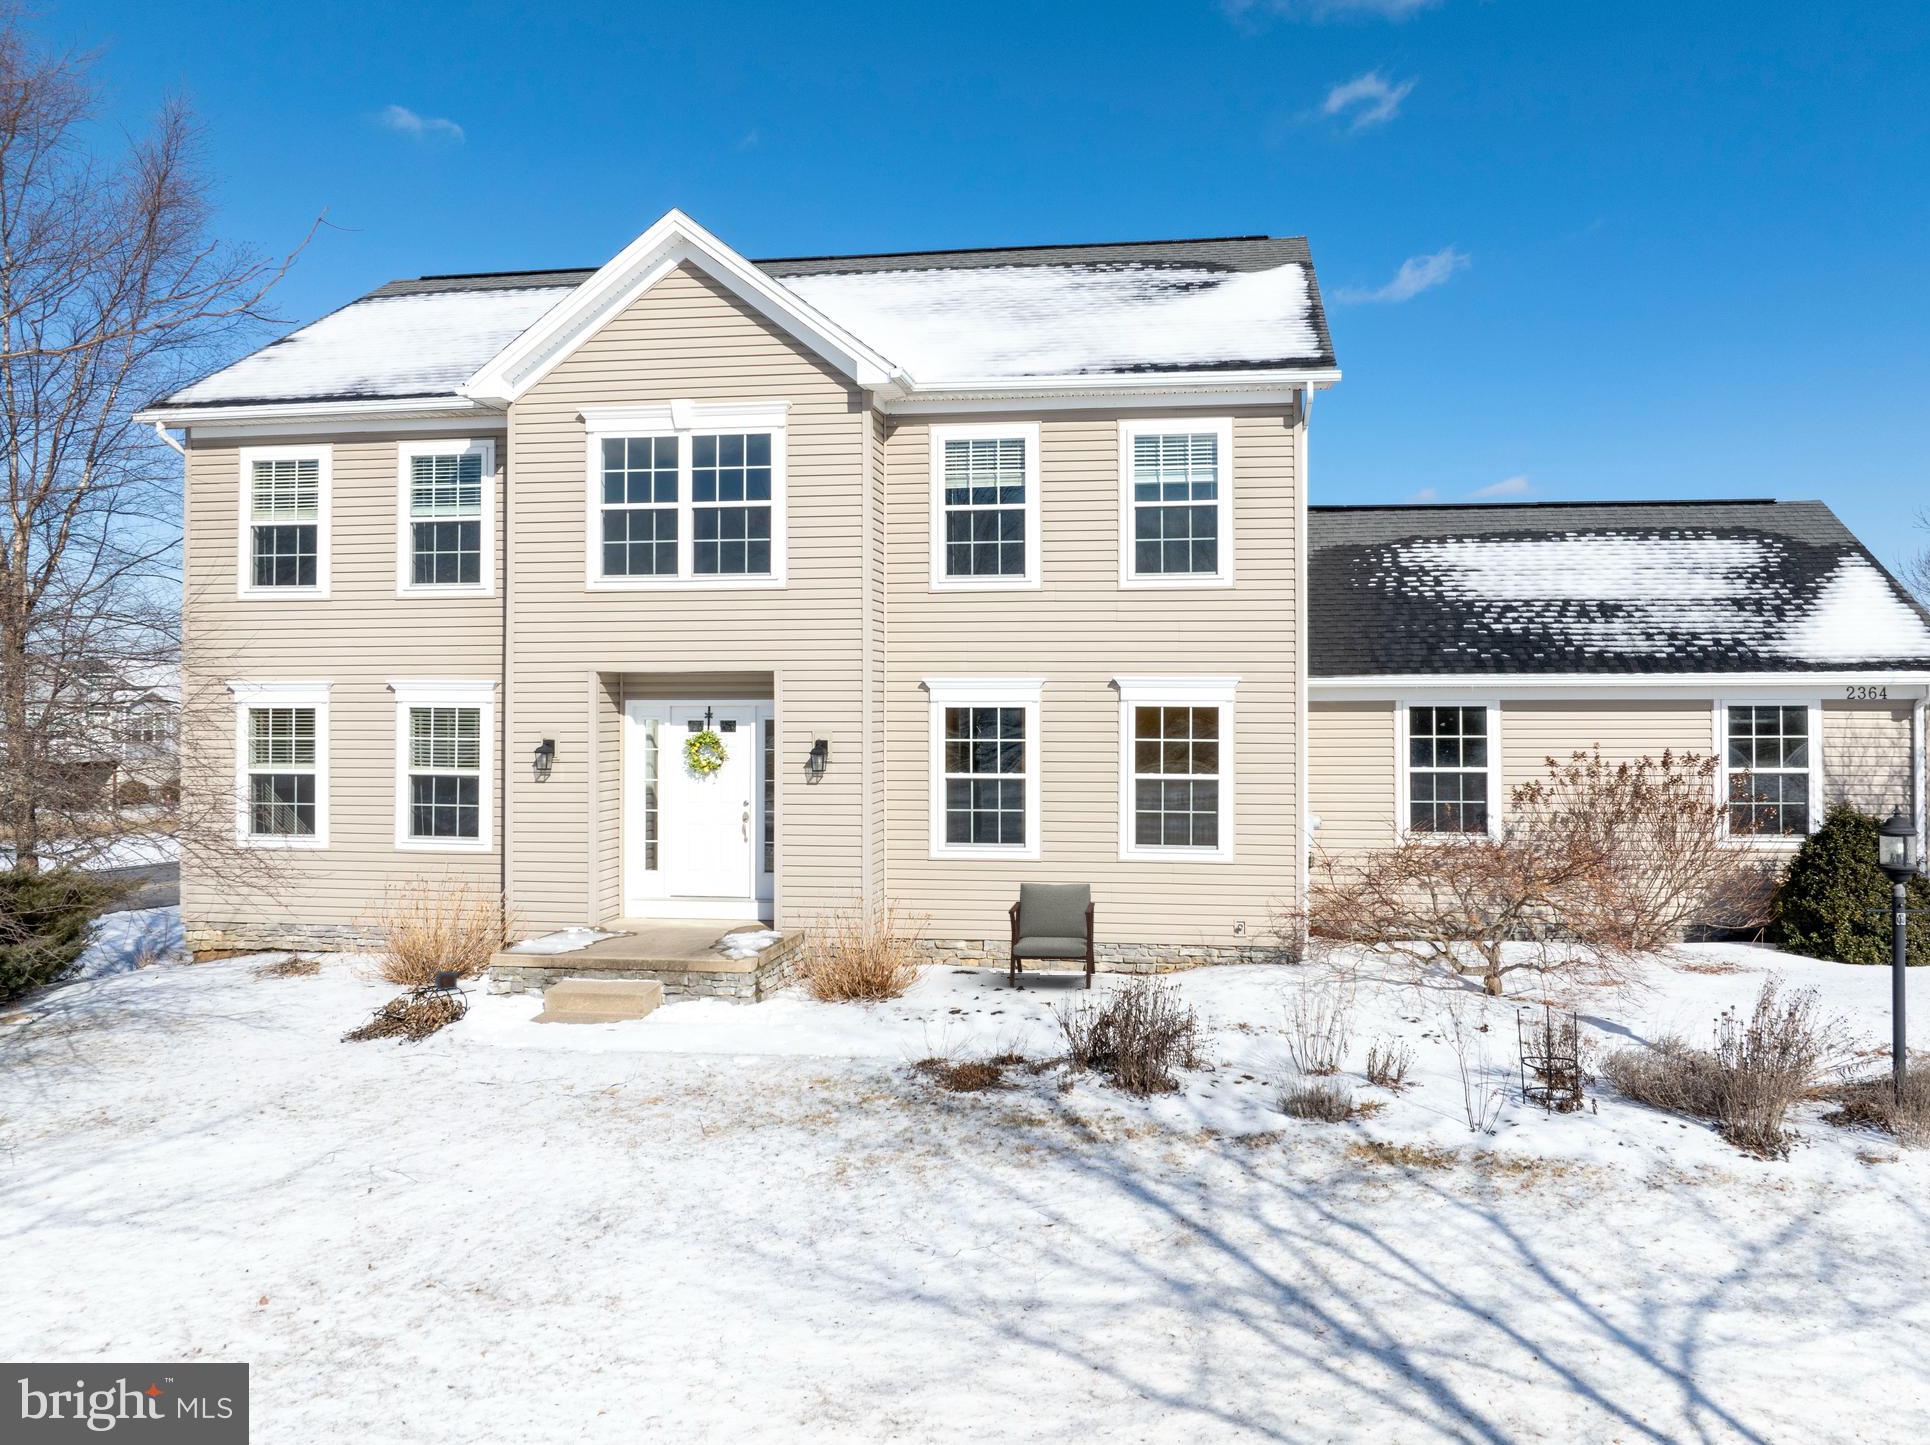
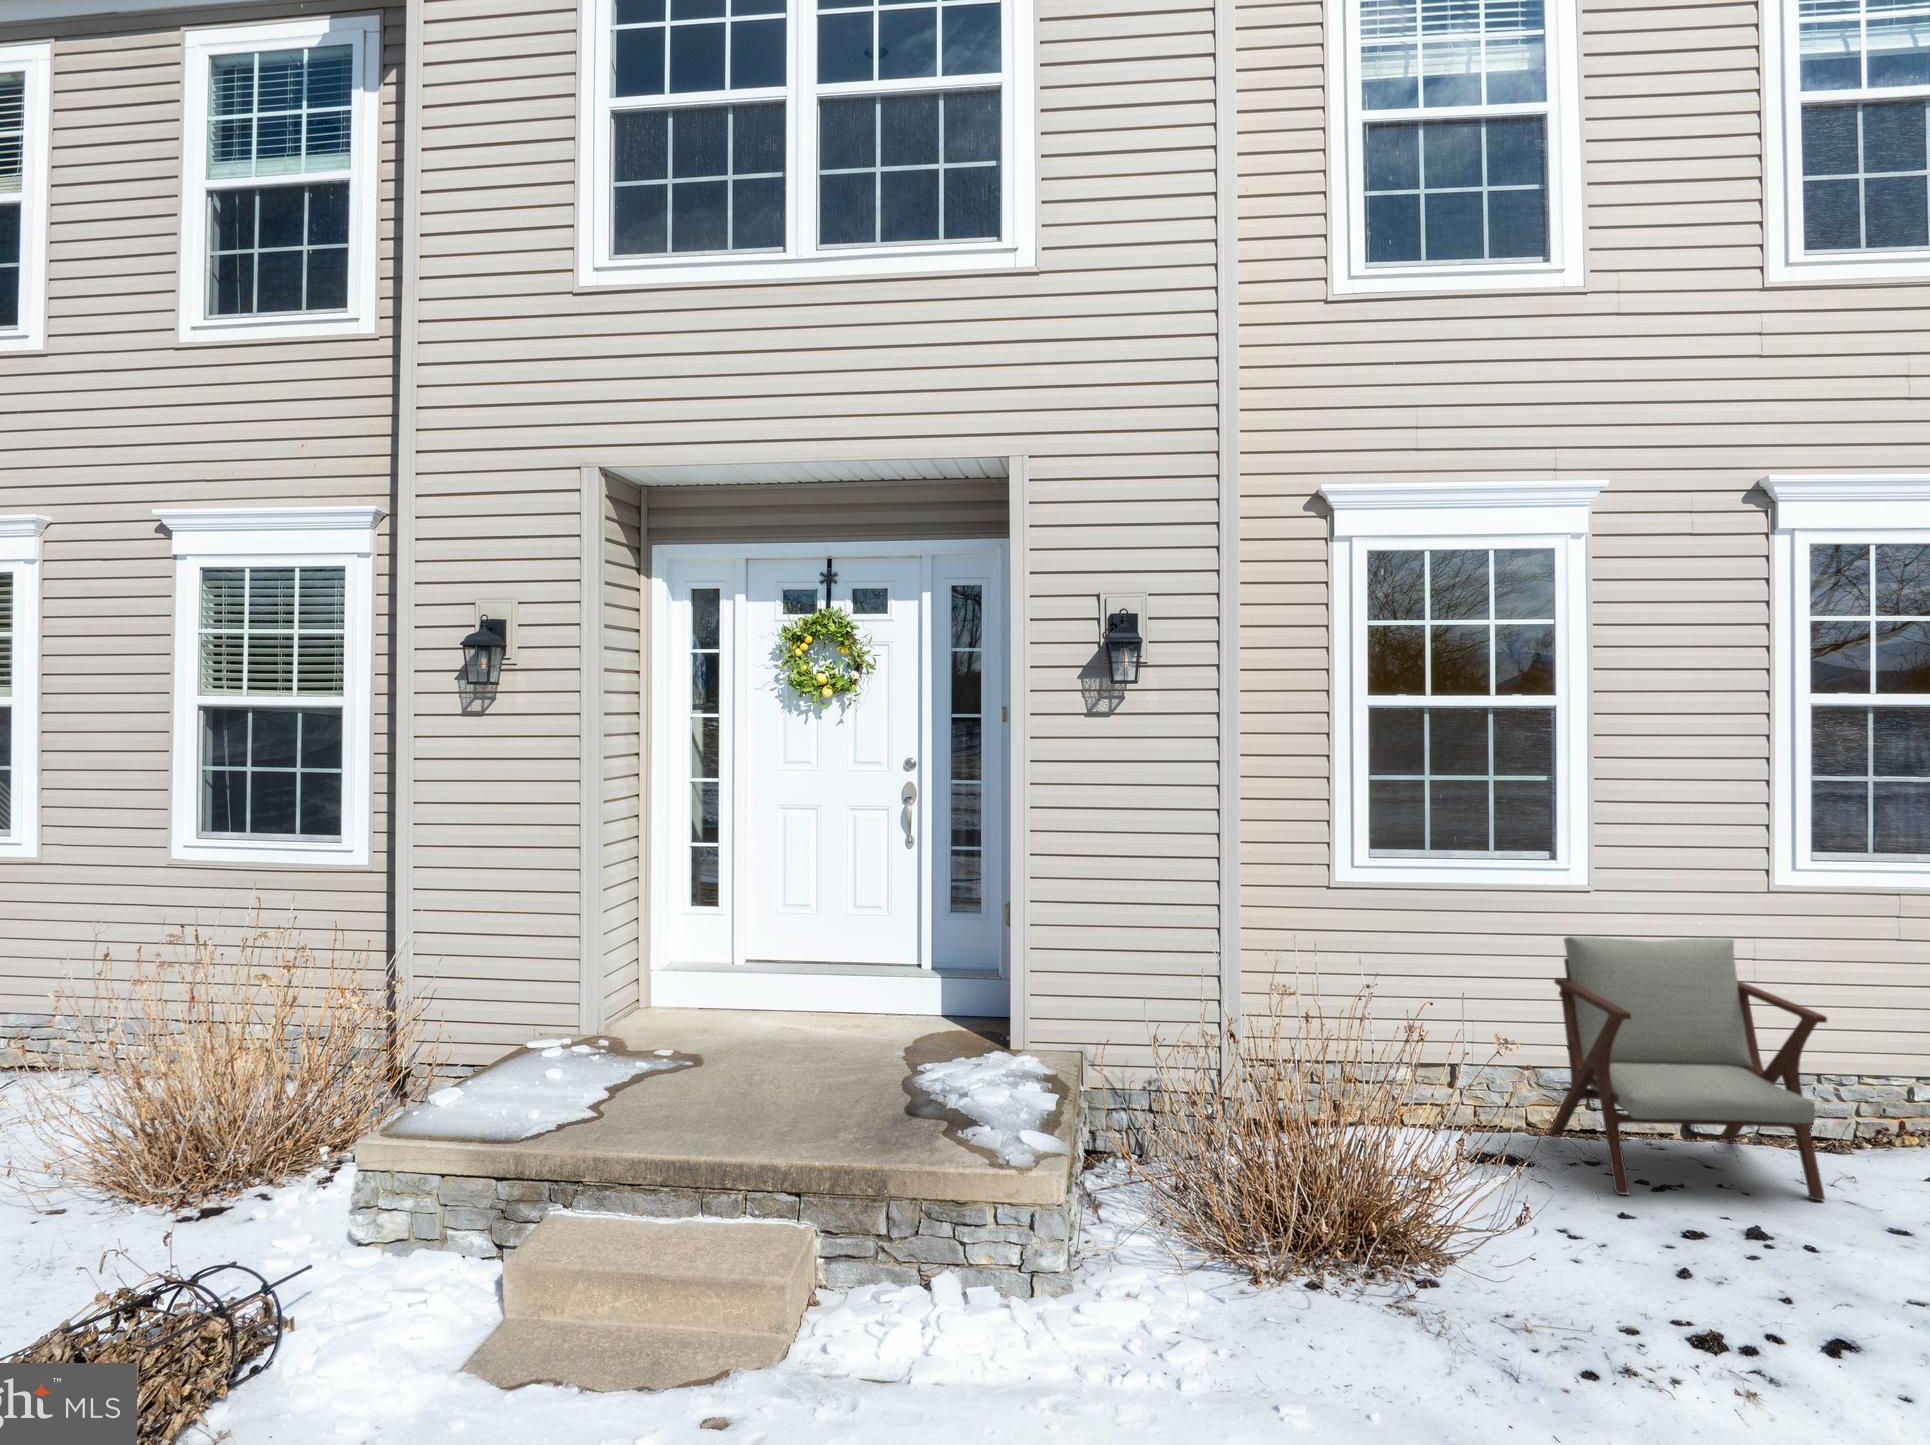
watering can: present [428,967,467,990] -> none [200,1146,307,1213]

